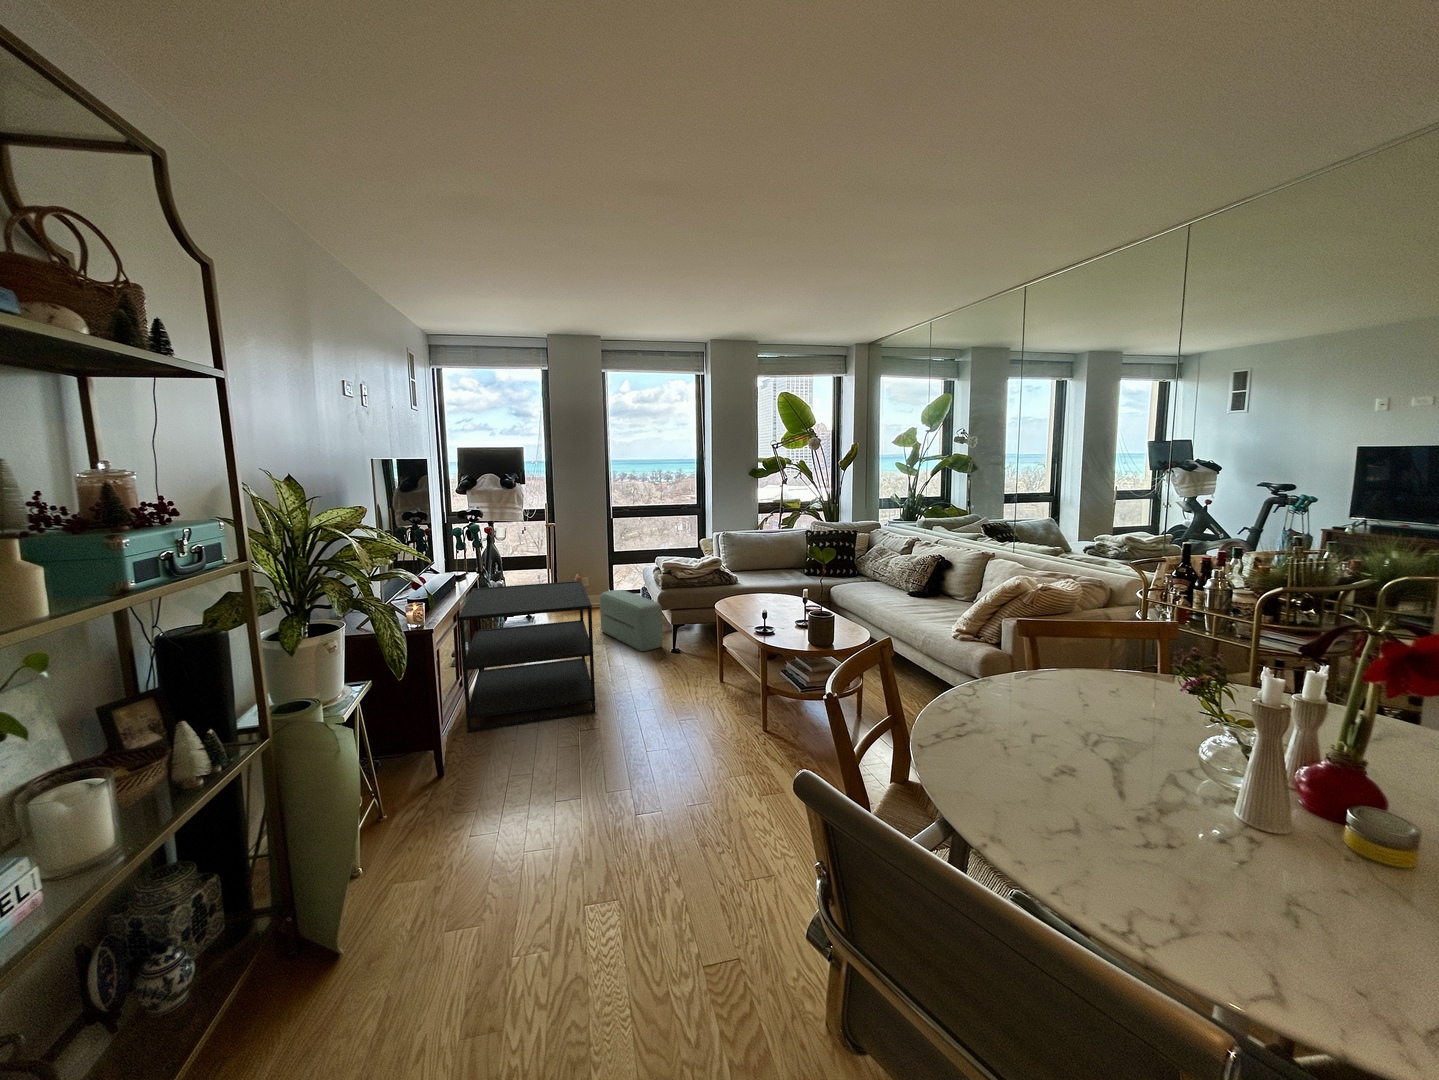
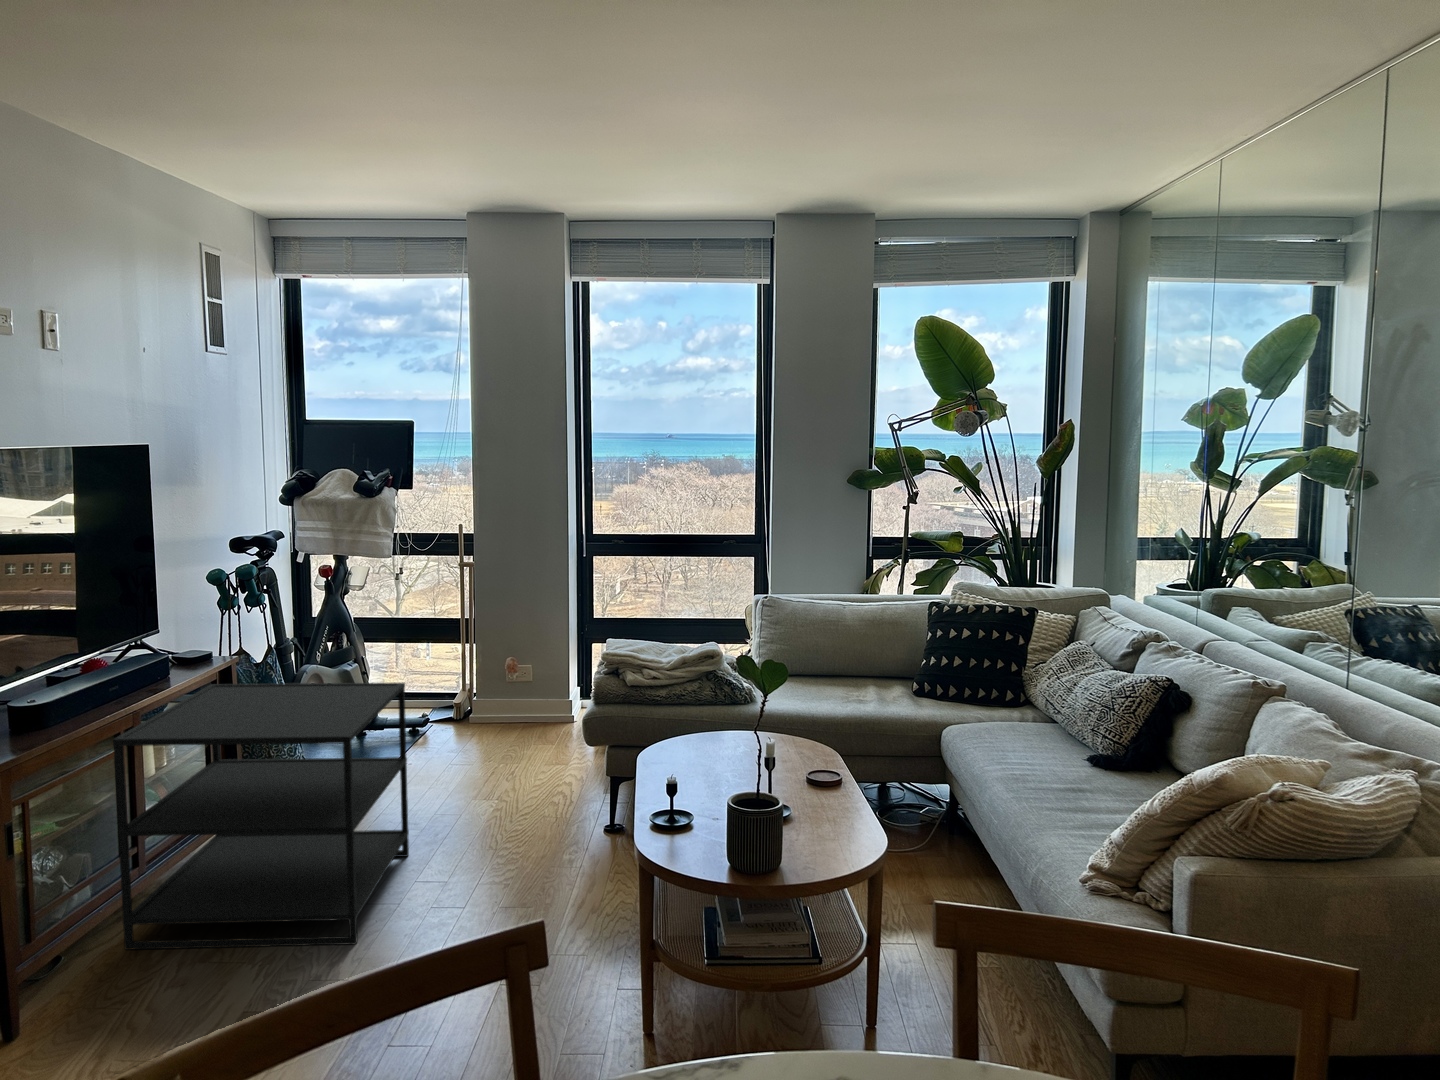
pouf: present [600,590,663,651] -> none [499,699,584,827]

